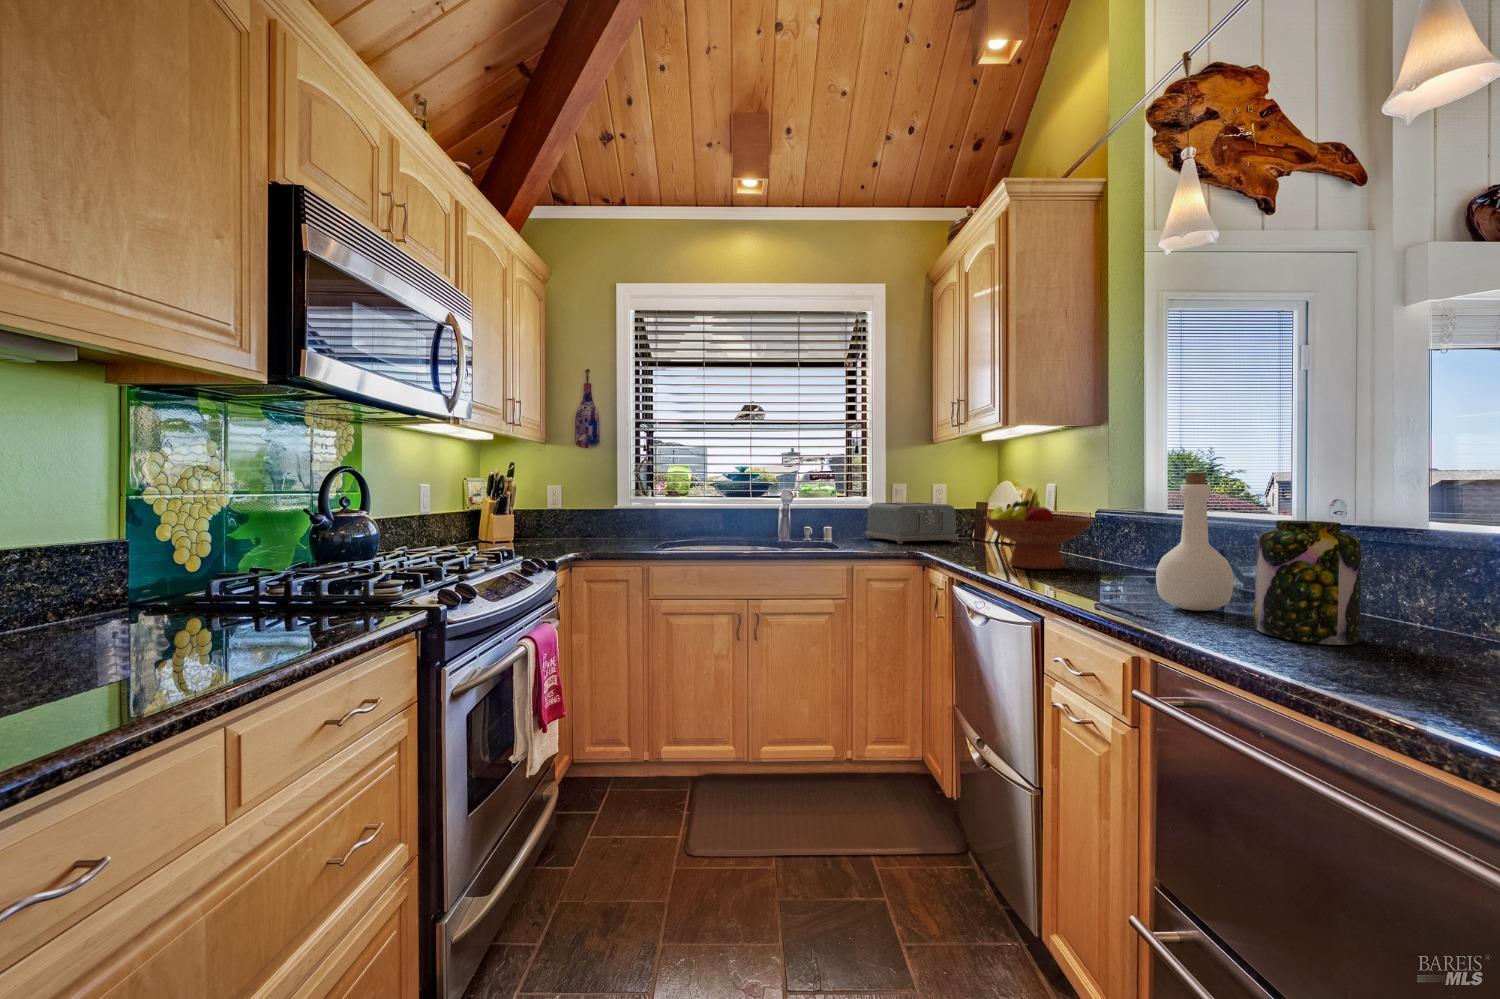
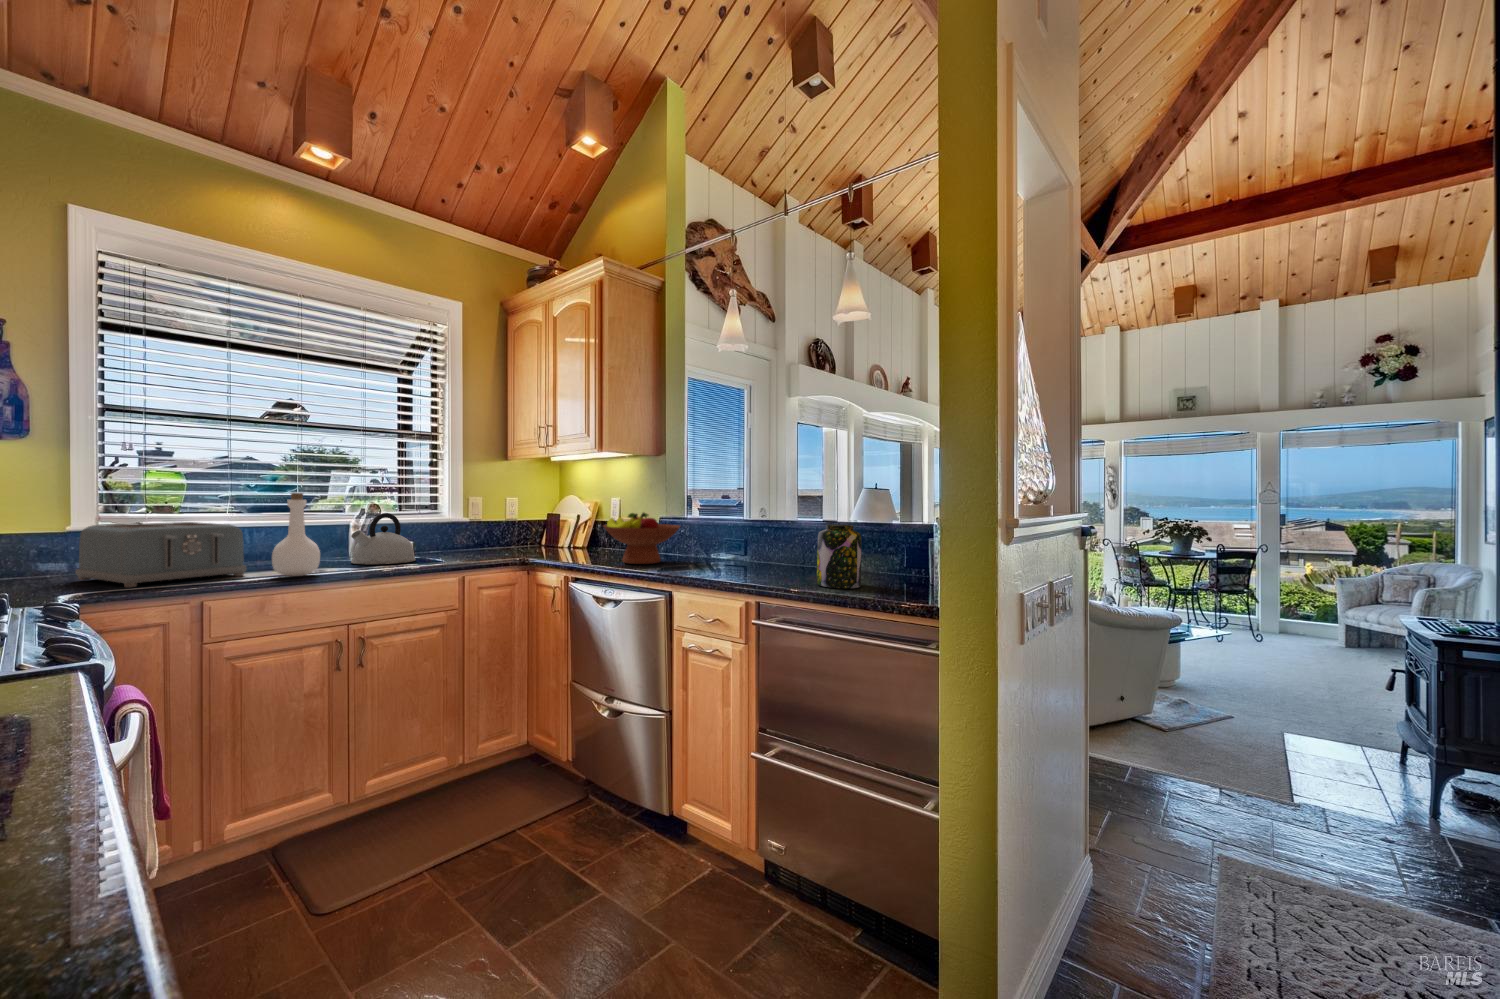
bottle: present [1156,473,1234,611] -> present [272,493,320,576]
kettle: none [763,499,819,548] -> present [351,513,416,564]
toaster: present [866,502,958,544] -> present [76,522,247,587]

